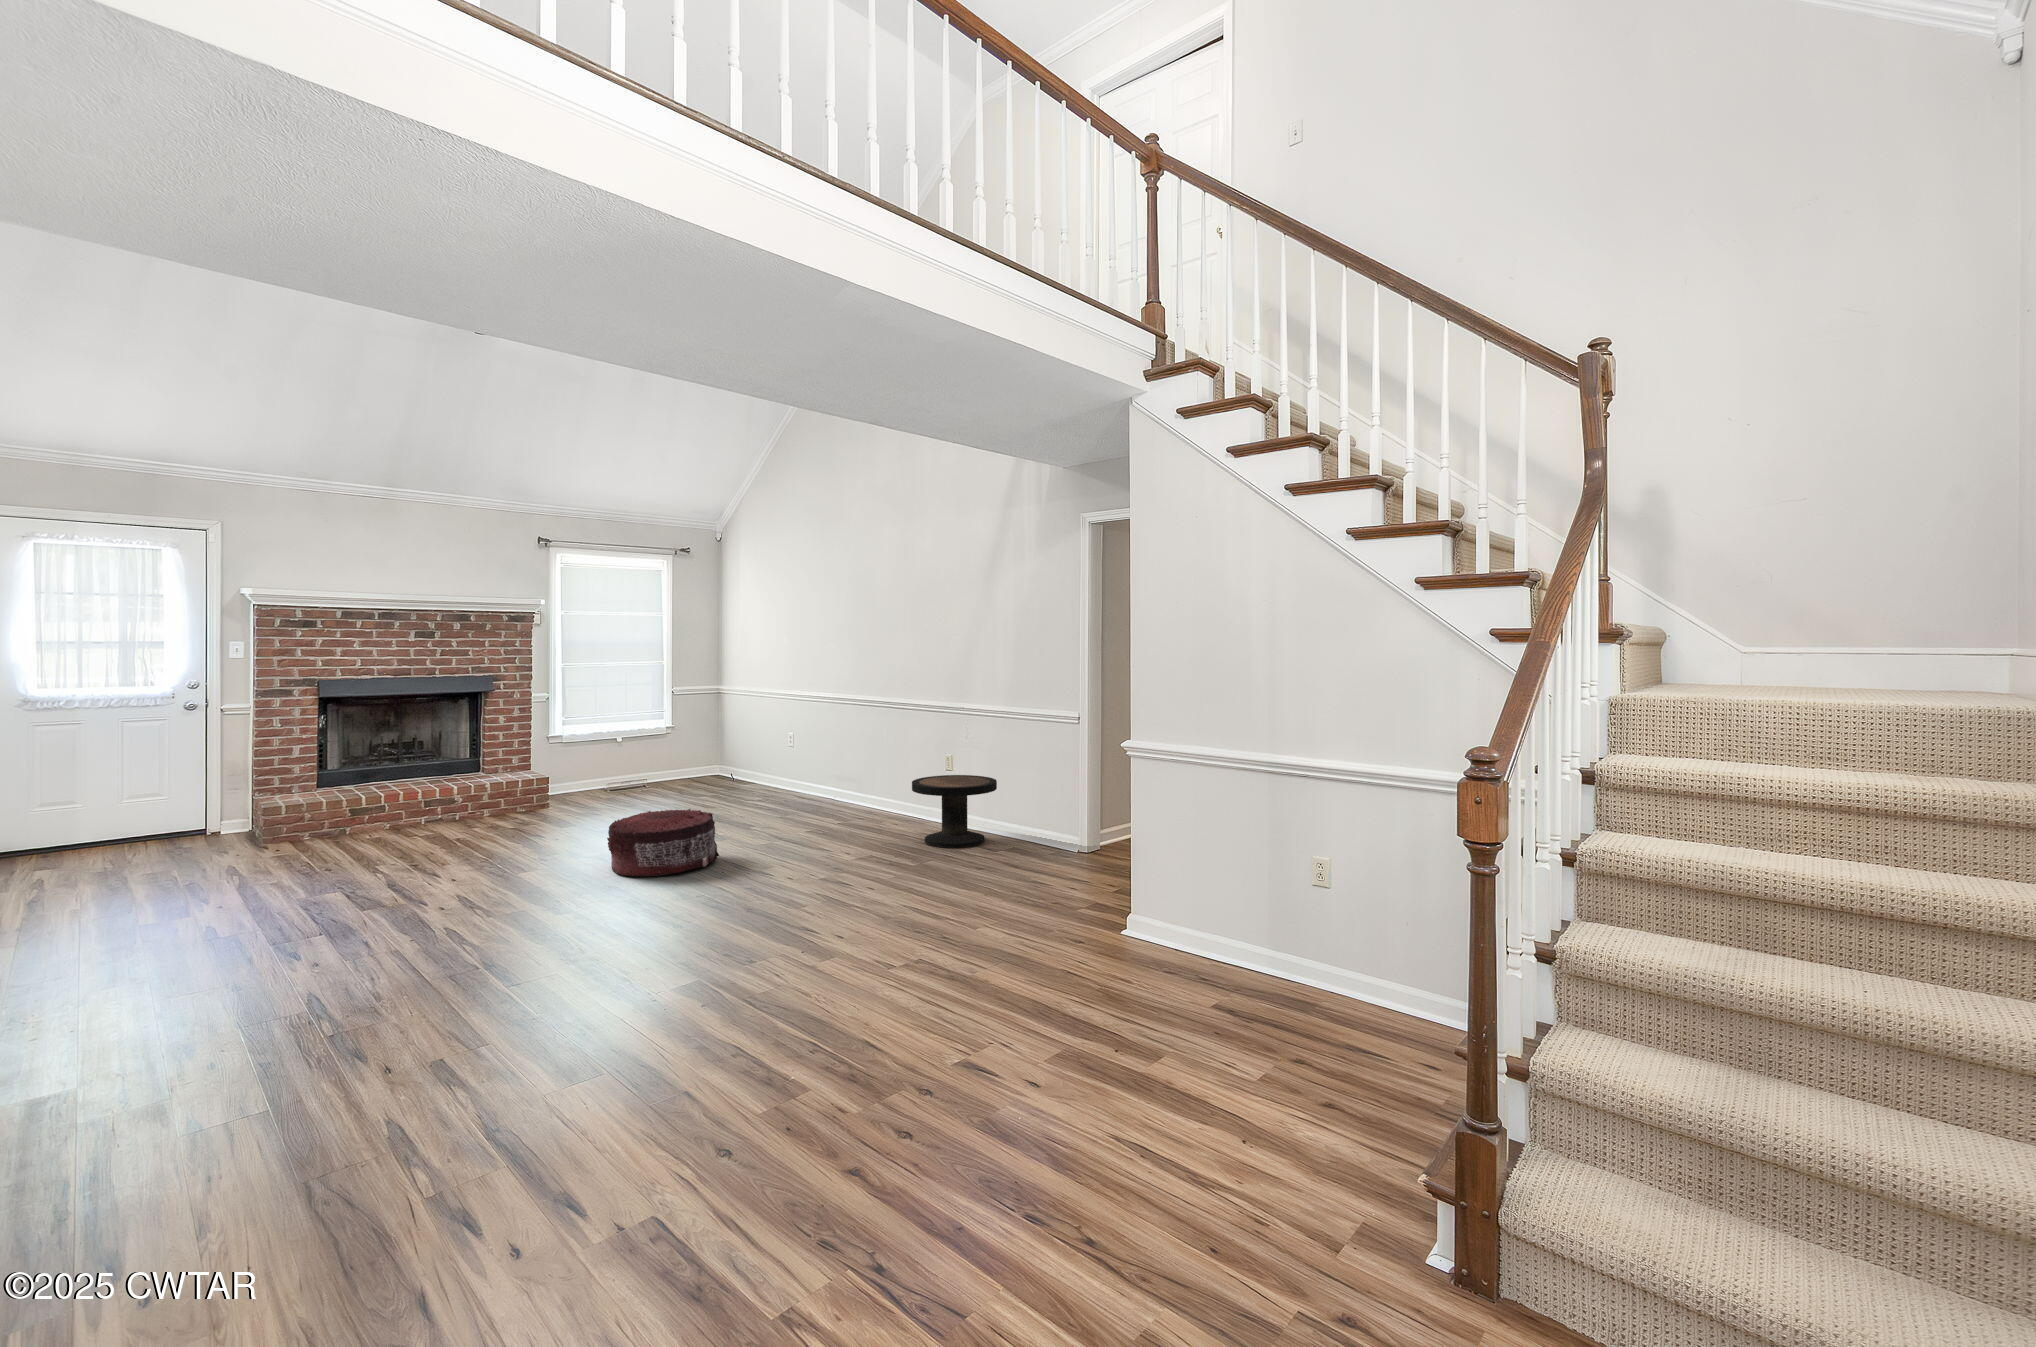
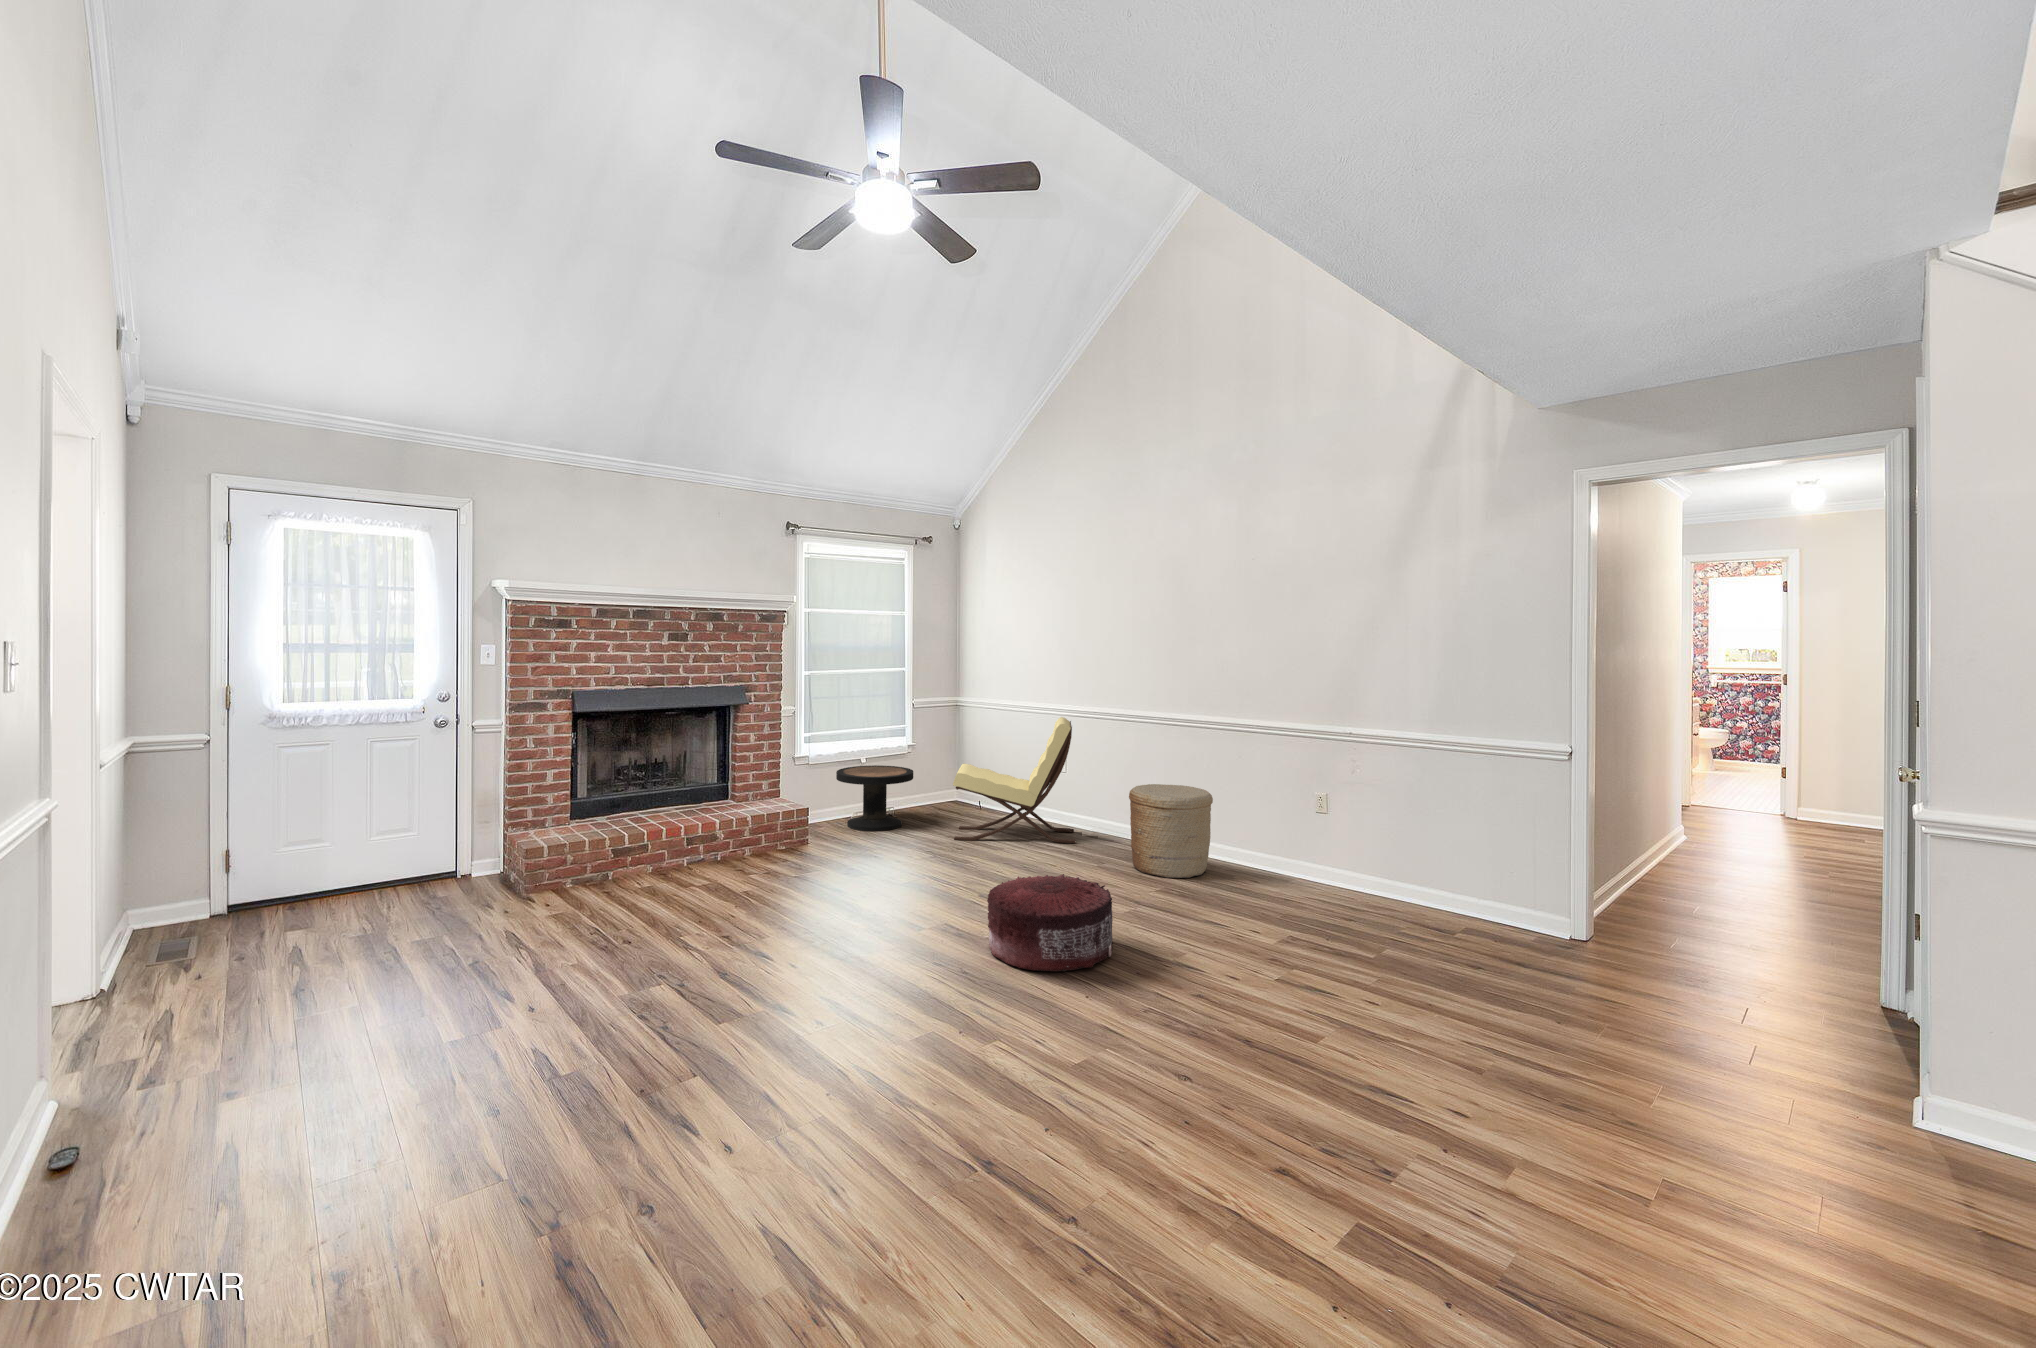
lounge chair: none [676,697,792,802] -> present [953,717,1075,843]
basket: none [803,747,873,821] -> present [1129,784,1213,878]
side table: present [912,775,997,848] -> present [836,765,913,831]

